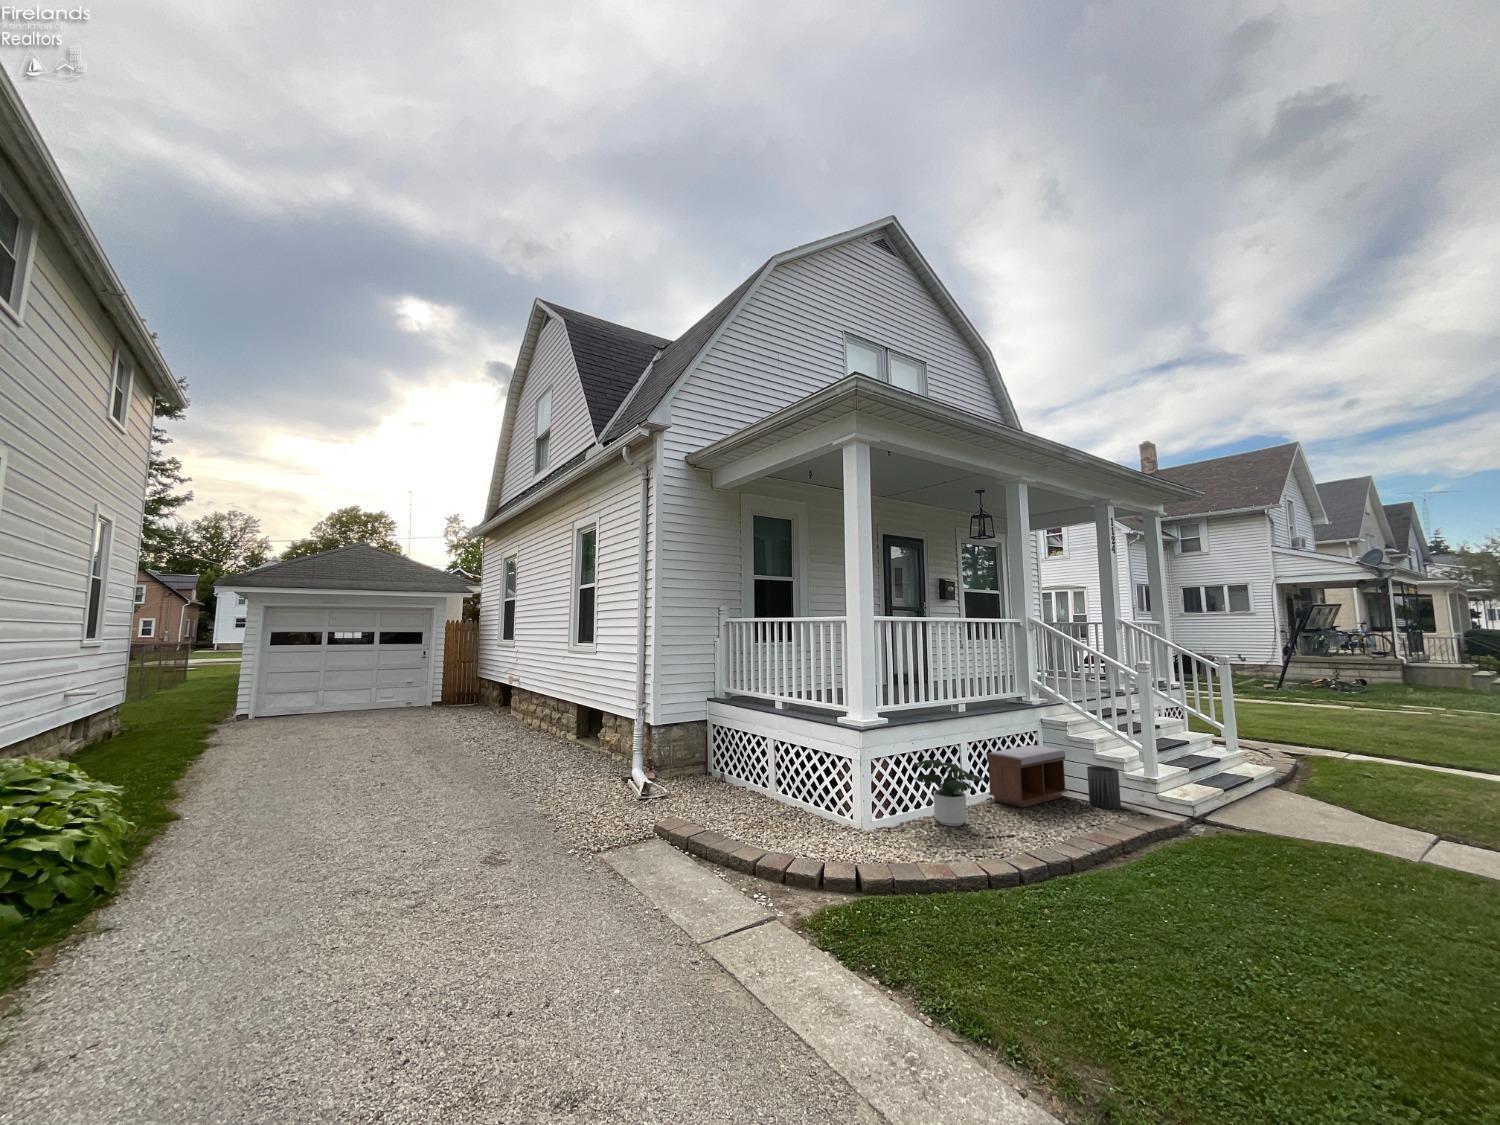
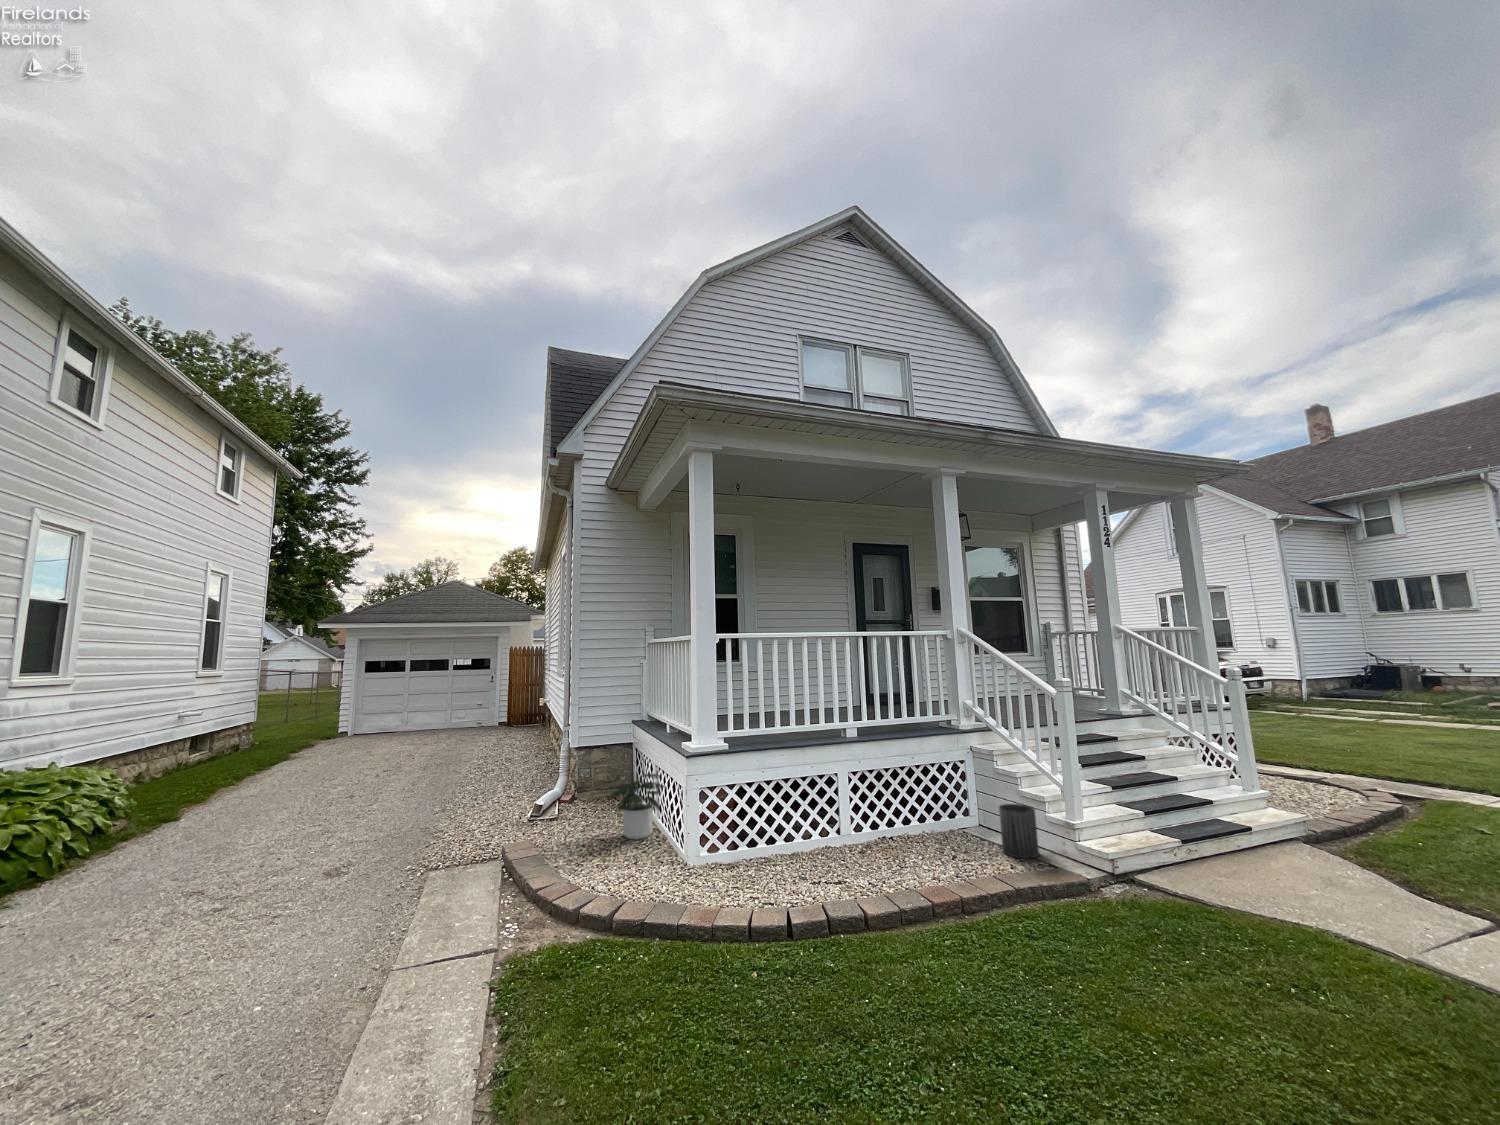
bench: present [987,745,1067,807] -> none [882,777,986,850]
potted plant: present [912,760,984,826] -> present [607,774,665,840]

